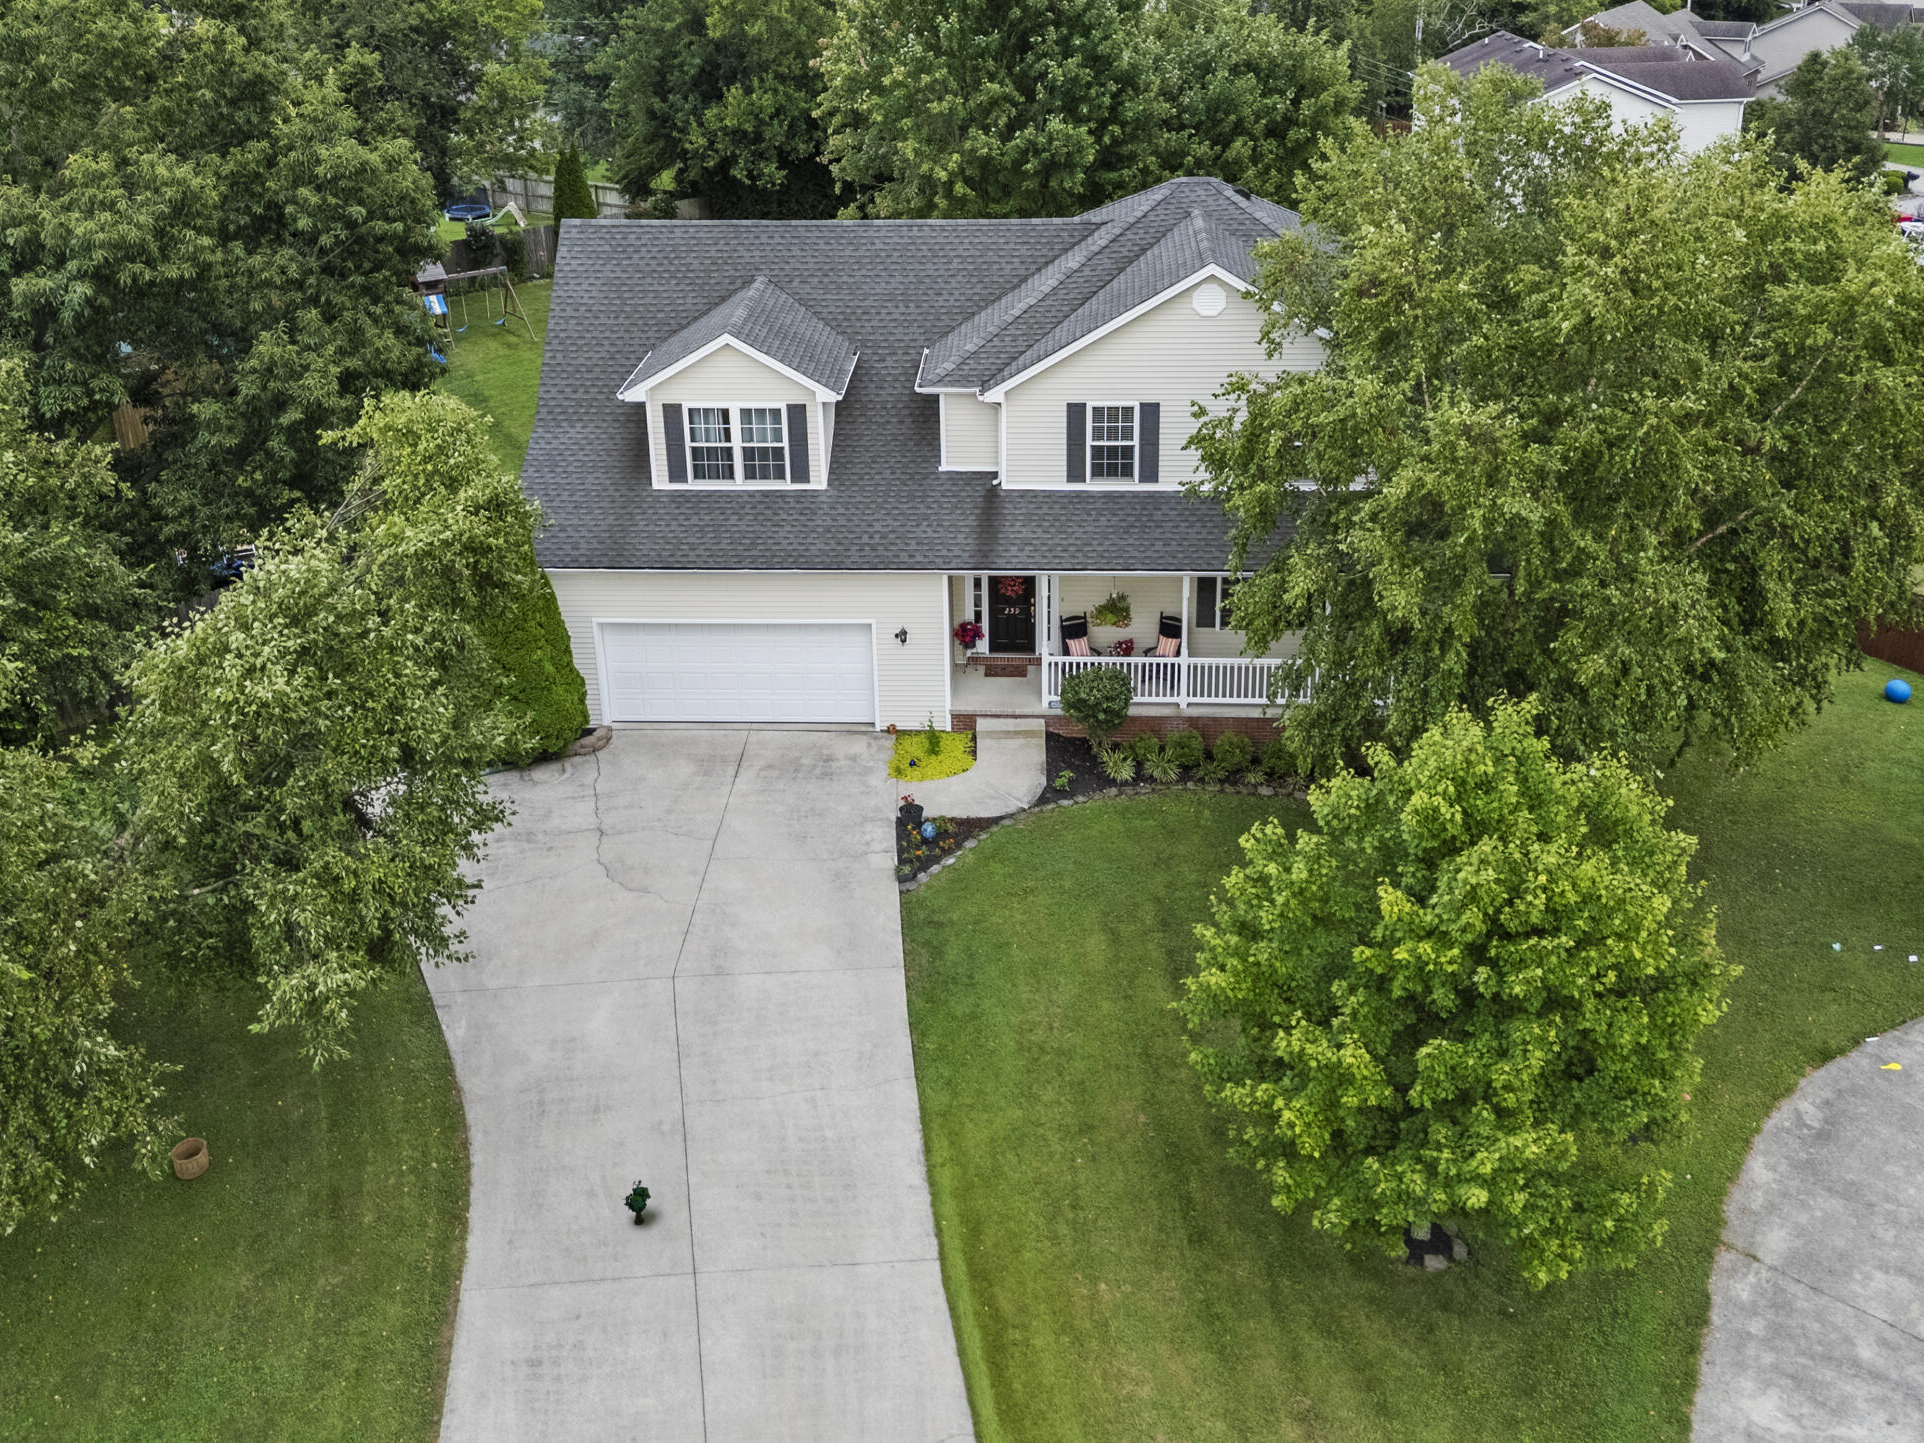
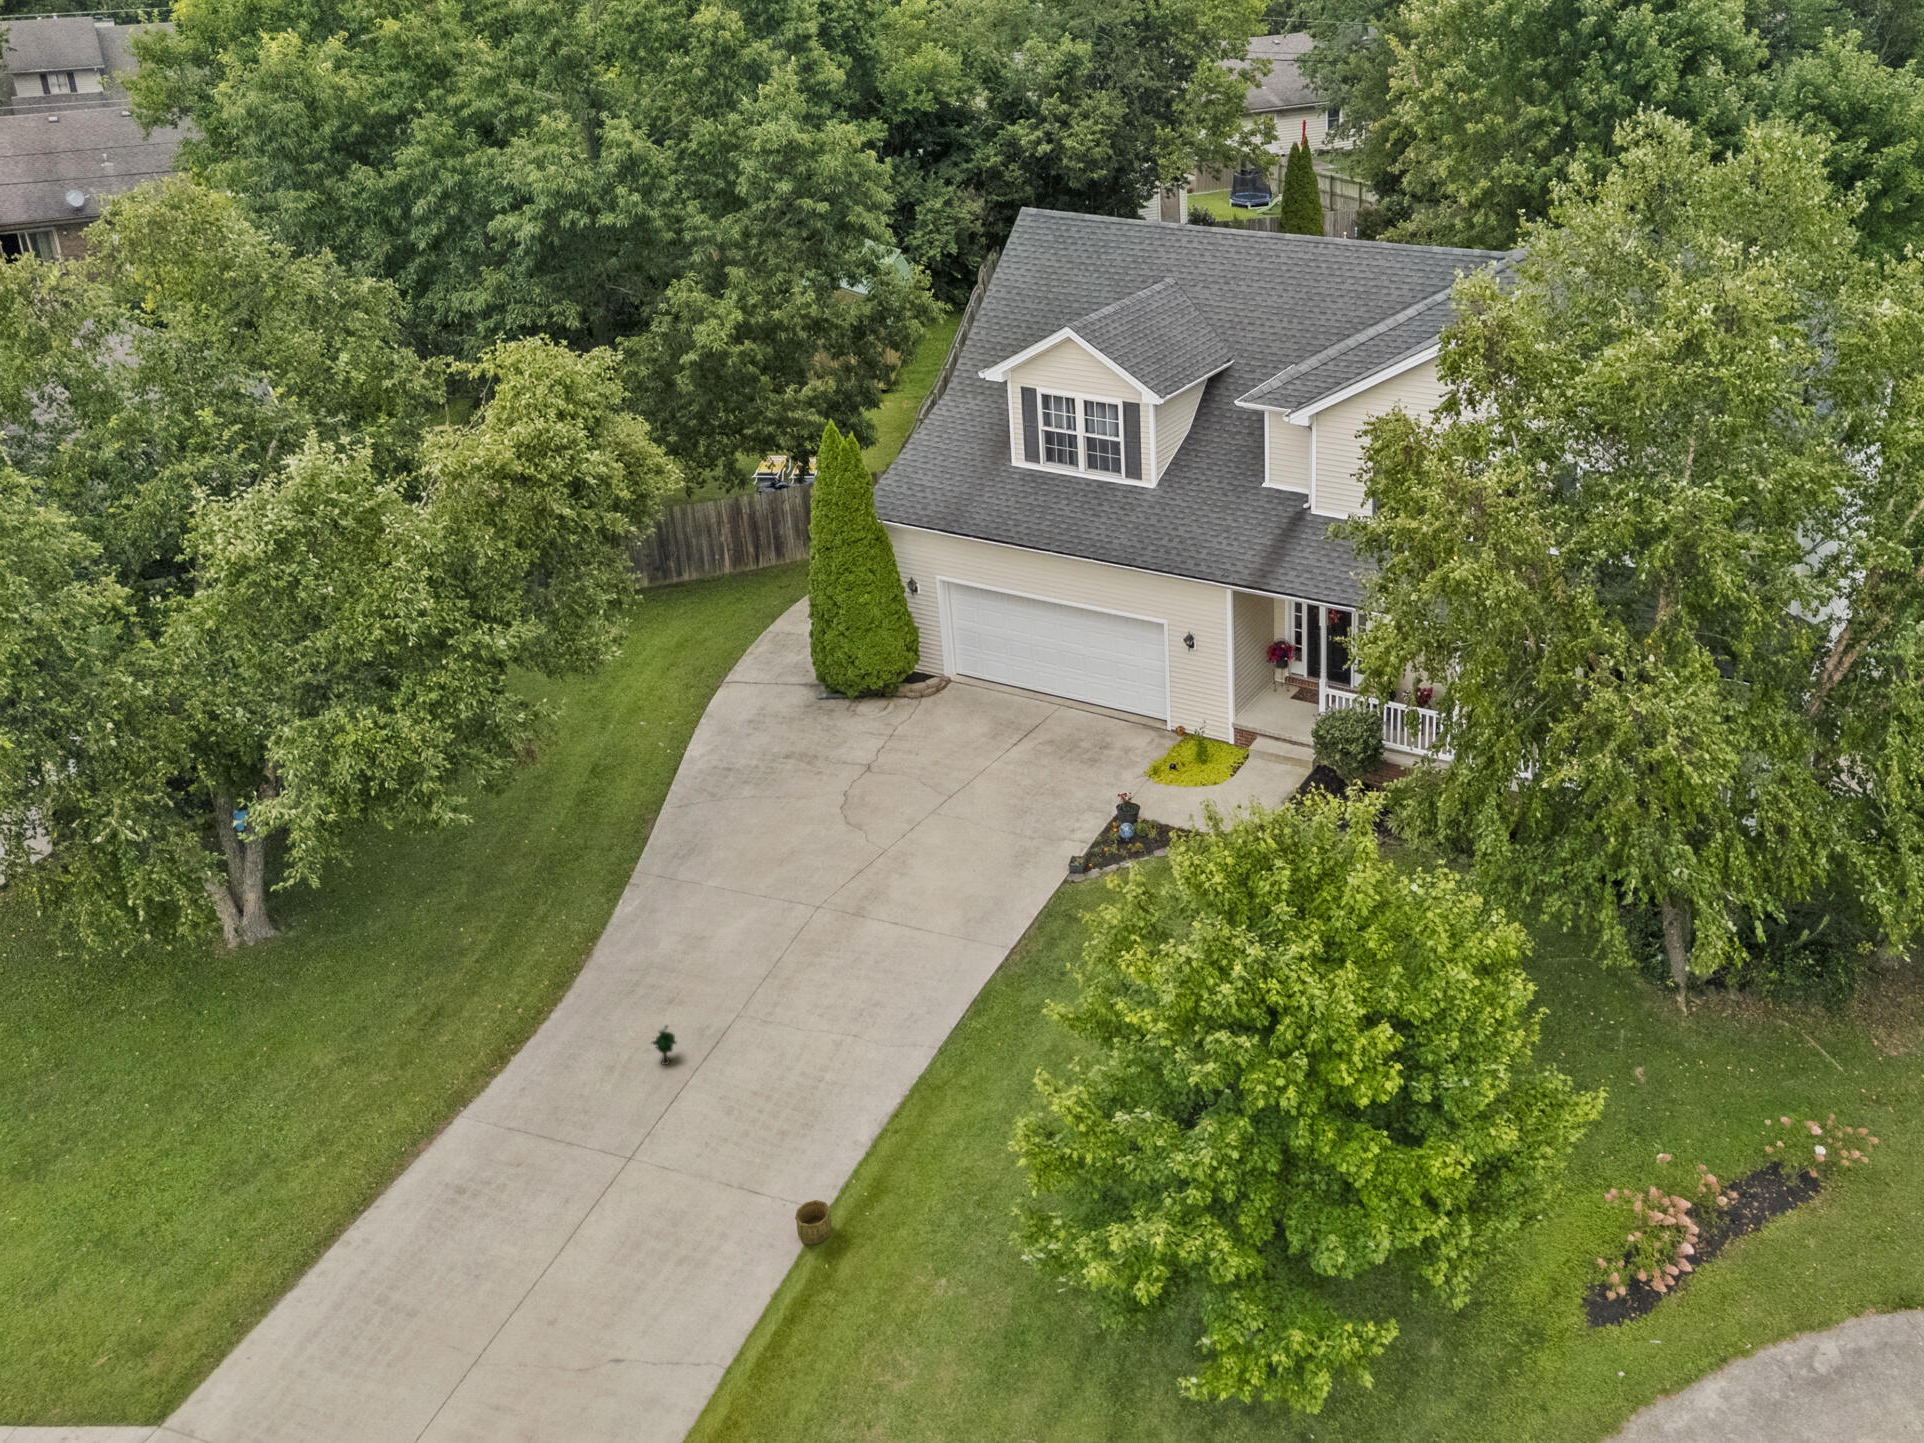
wooden bucket: present [171,1137,209,1180] -> present [795,1200,831,1245]

